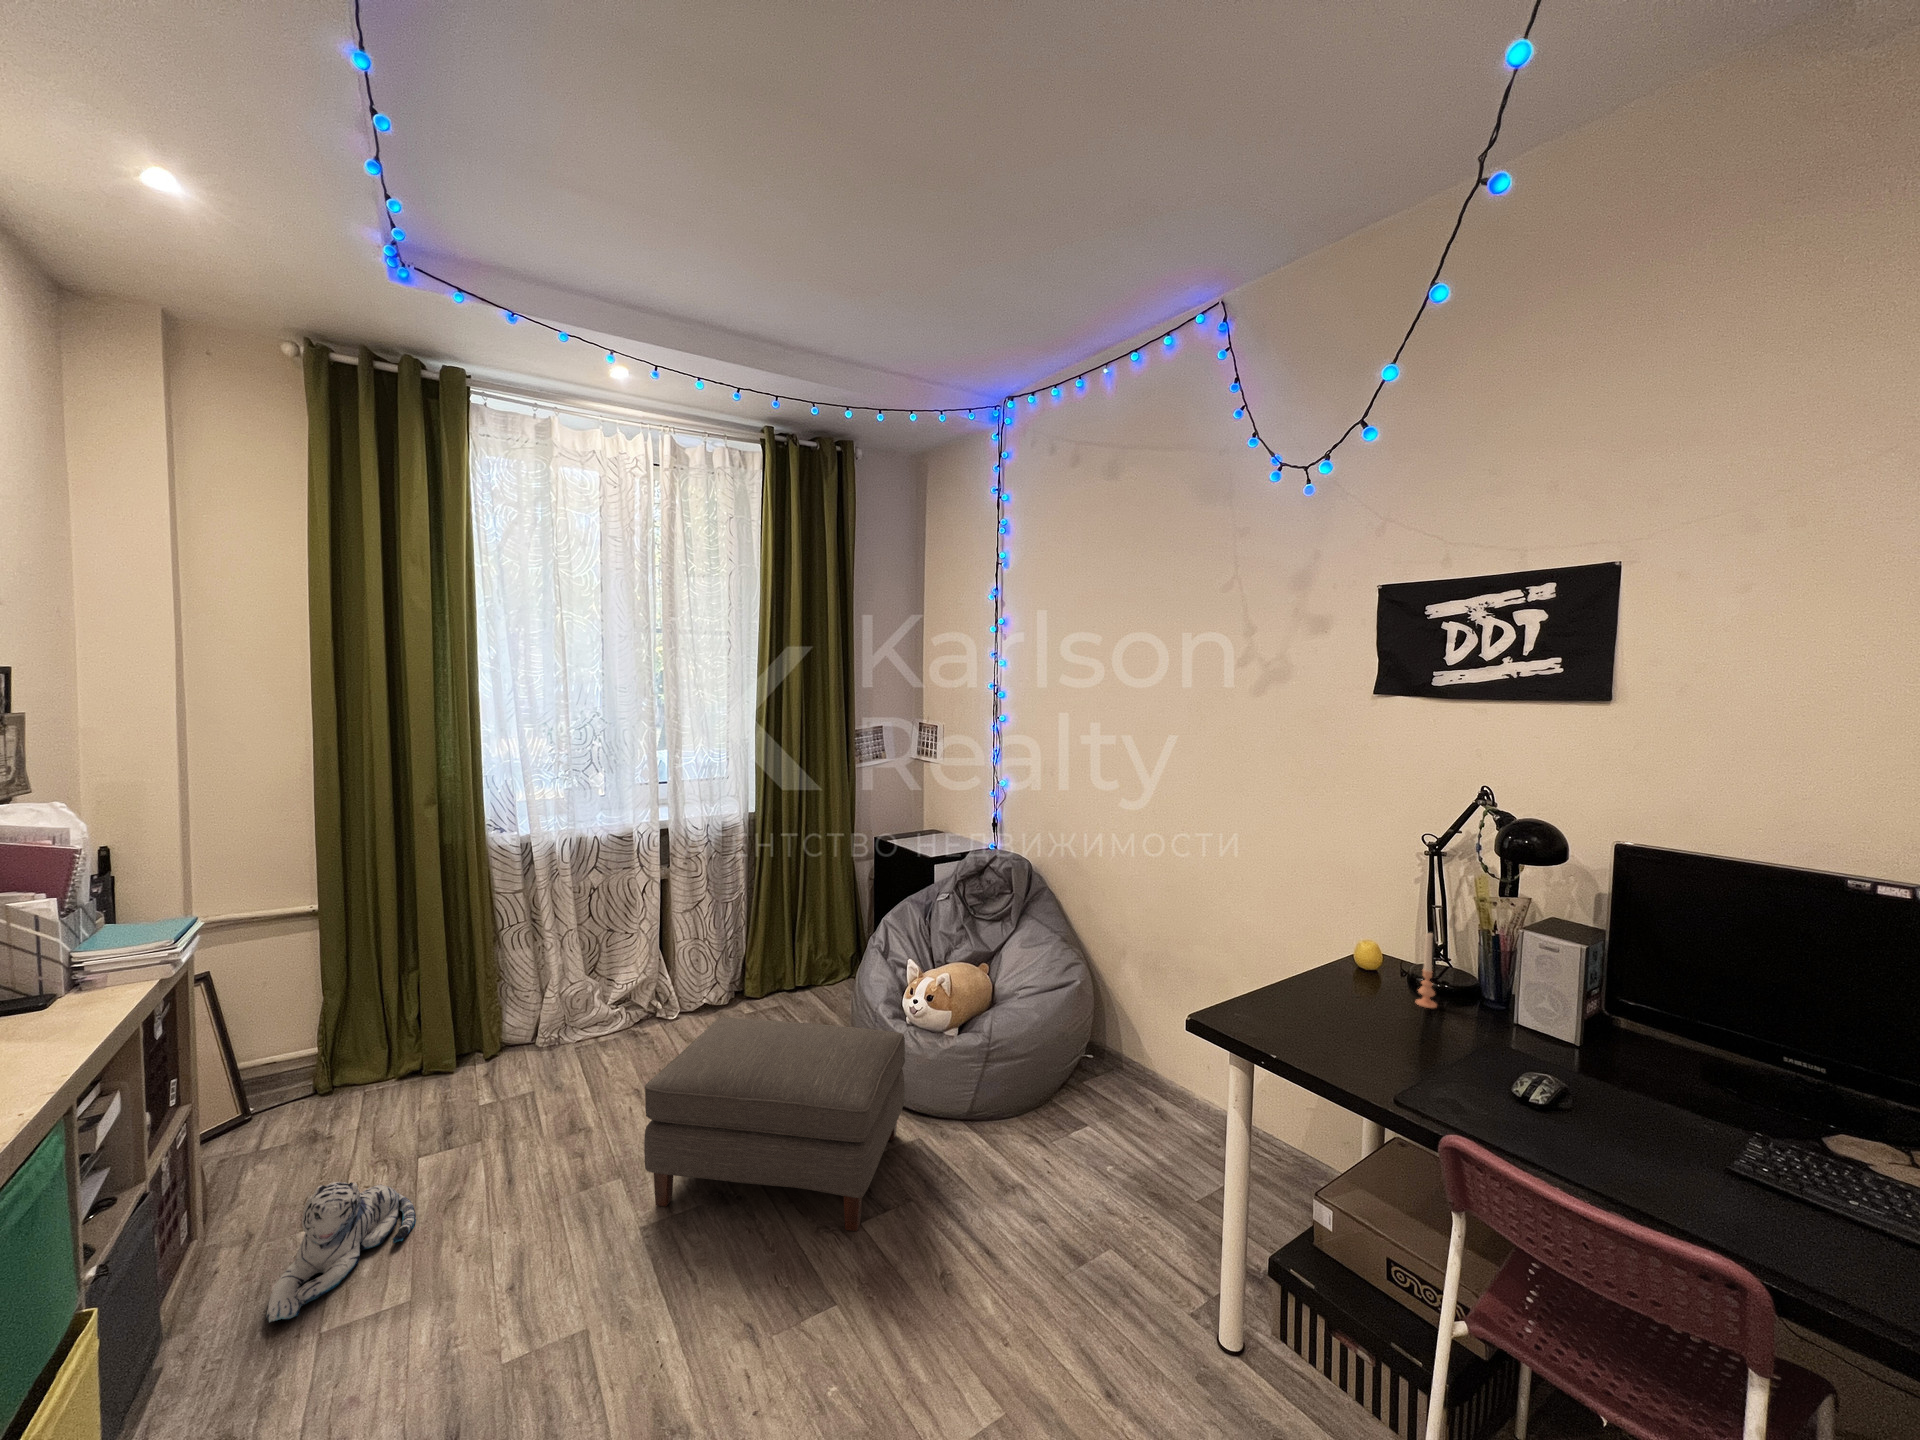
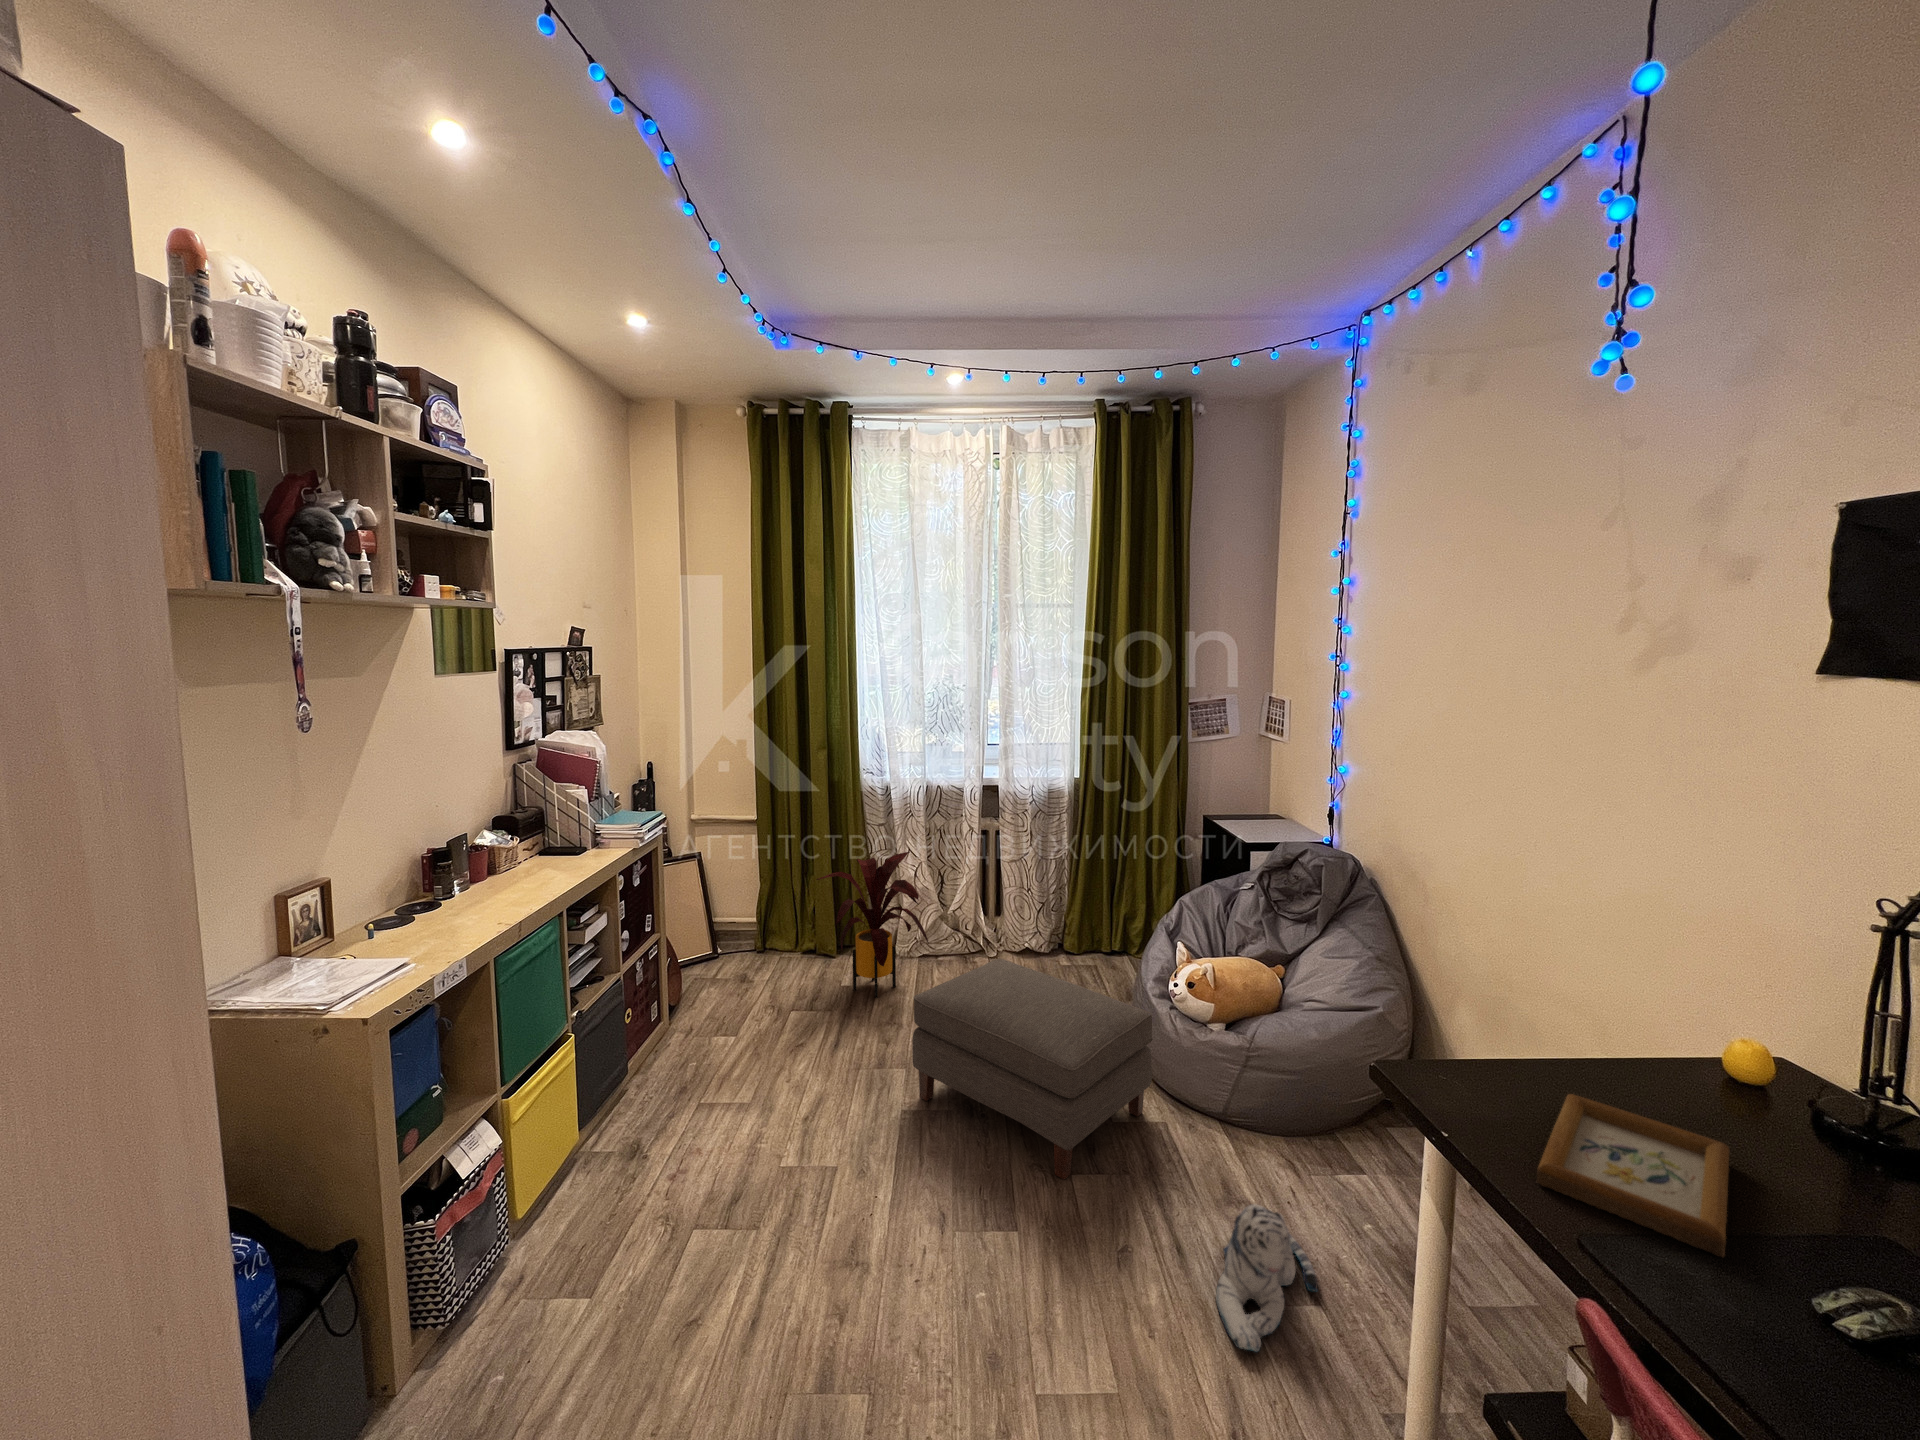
house plant: none [441,918,612,1107] -> present [816,852,928,998]
candle: present [1416,933,1437,1008] -> none [1766,1043,1807,1159]
picture frame: none [1323,1002,1469,1082] -> present [1537,1094,1729,1257]
plush toy: present [266,1182,416,1323] -> present [1216,1204,1318,1352]

